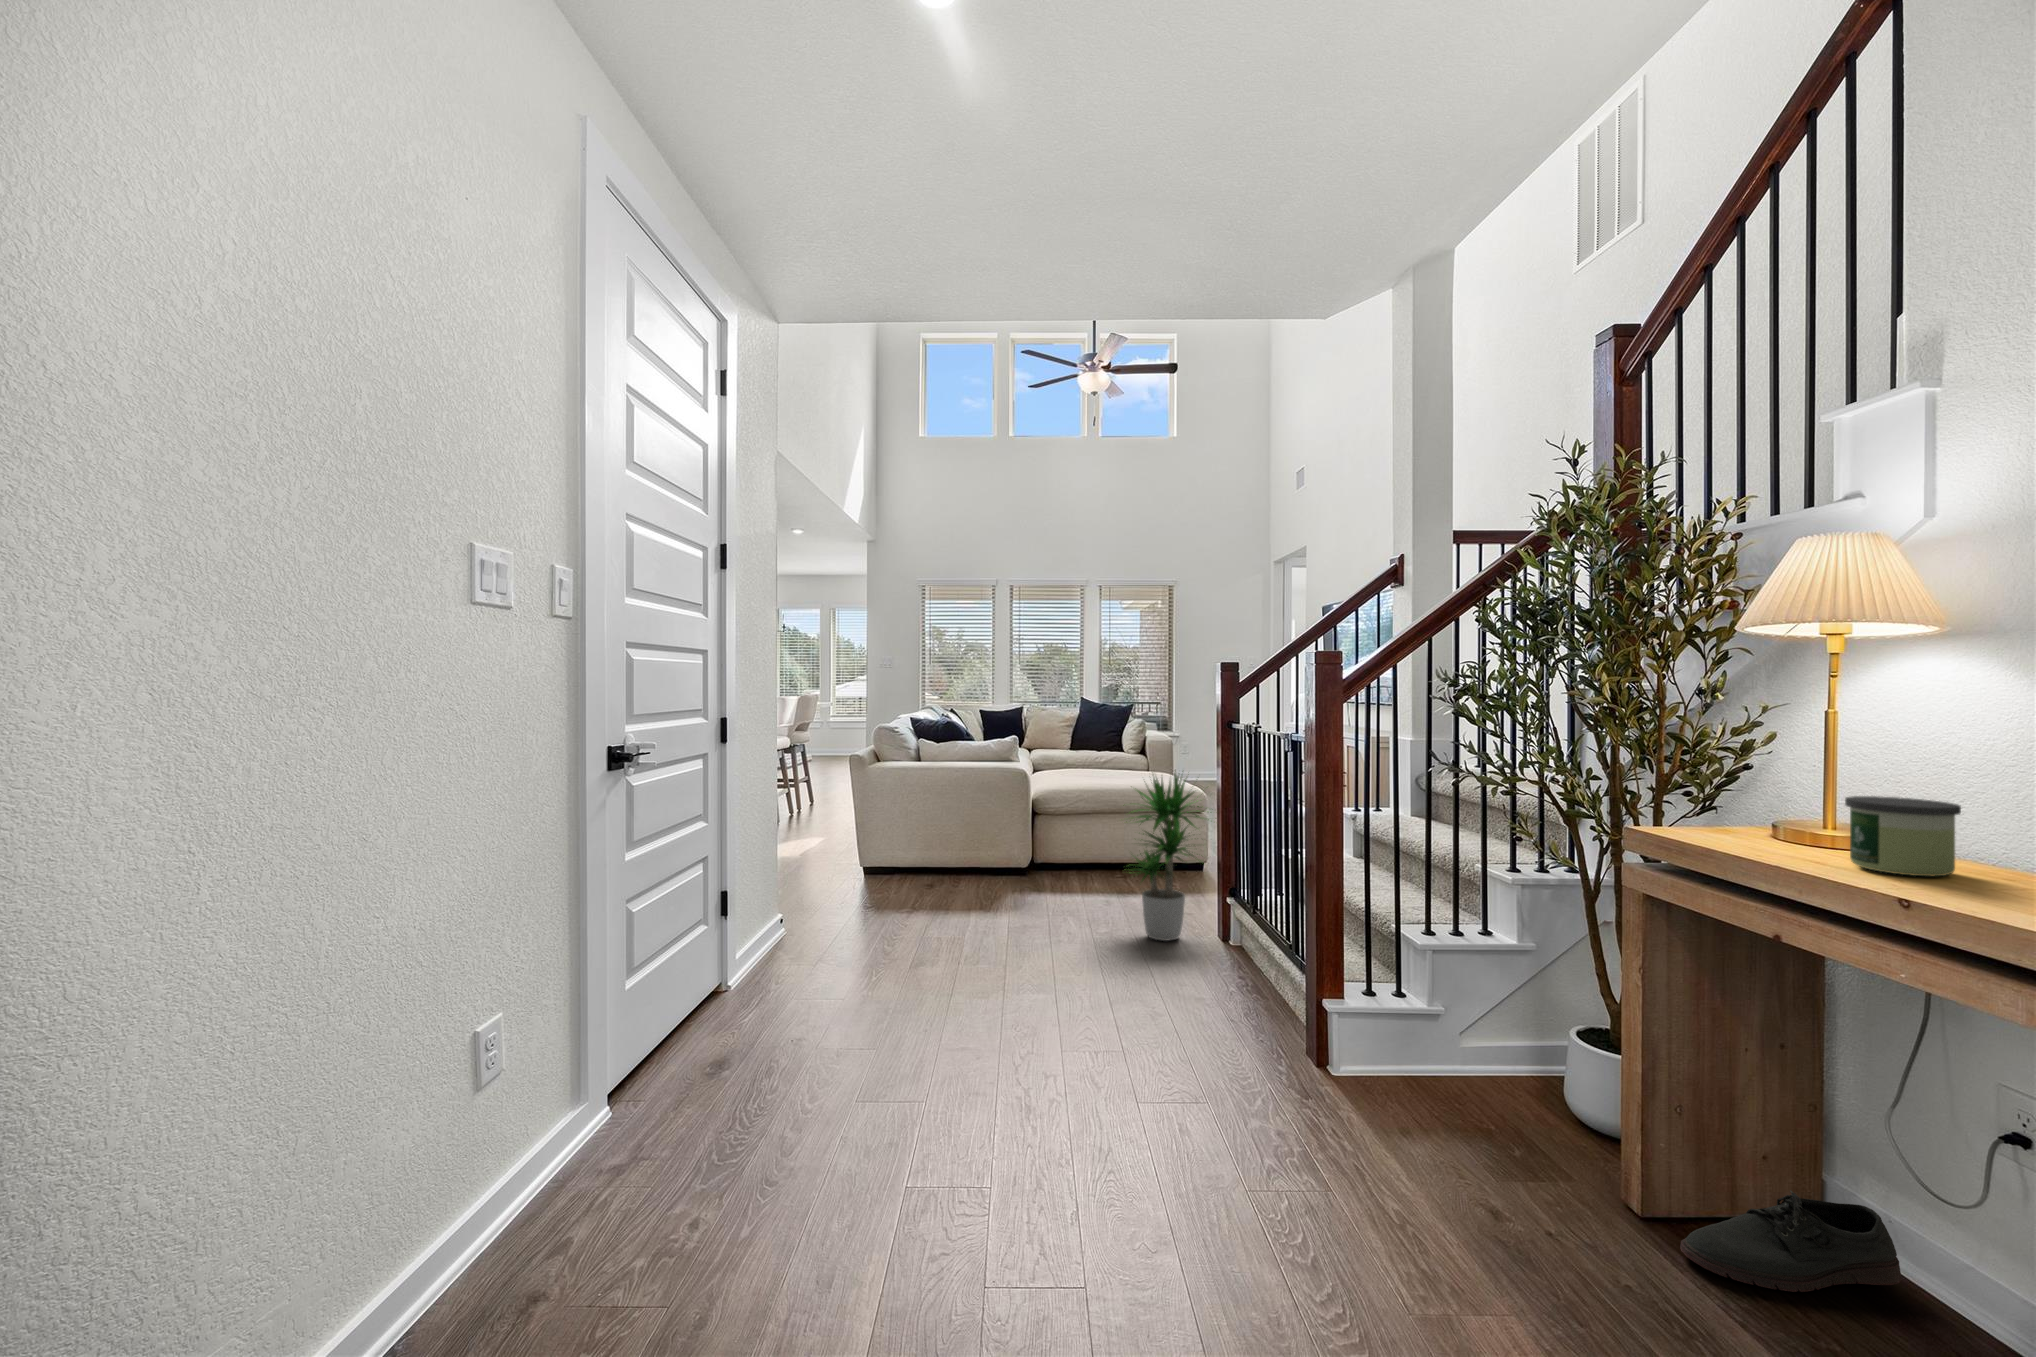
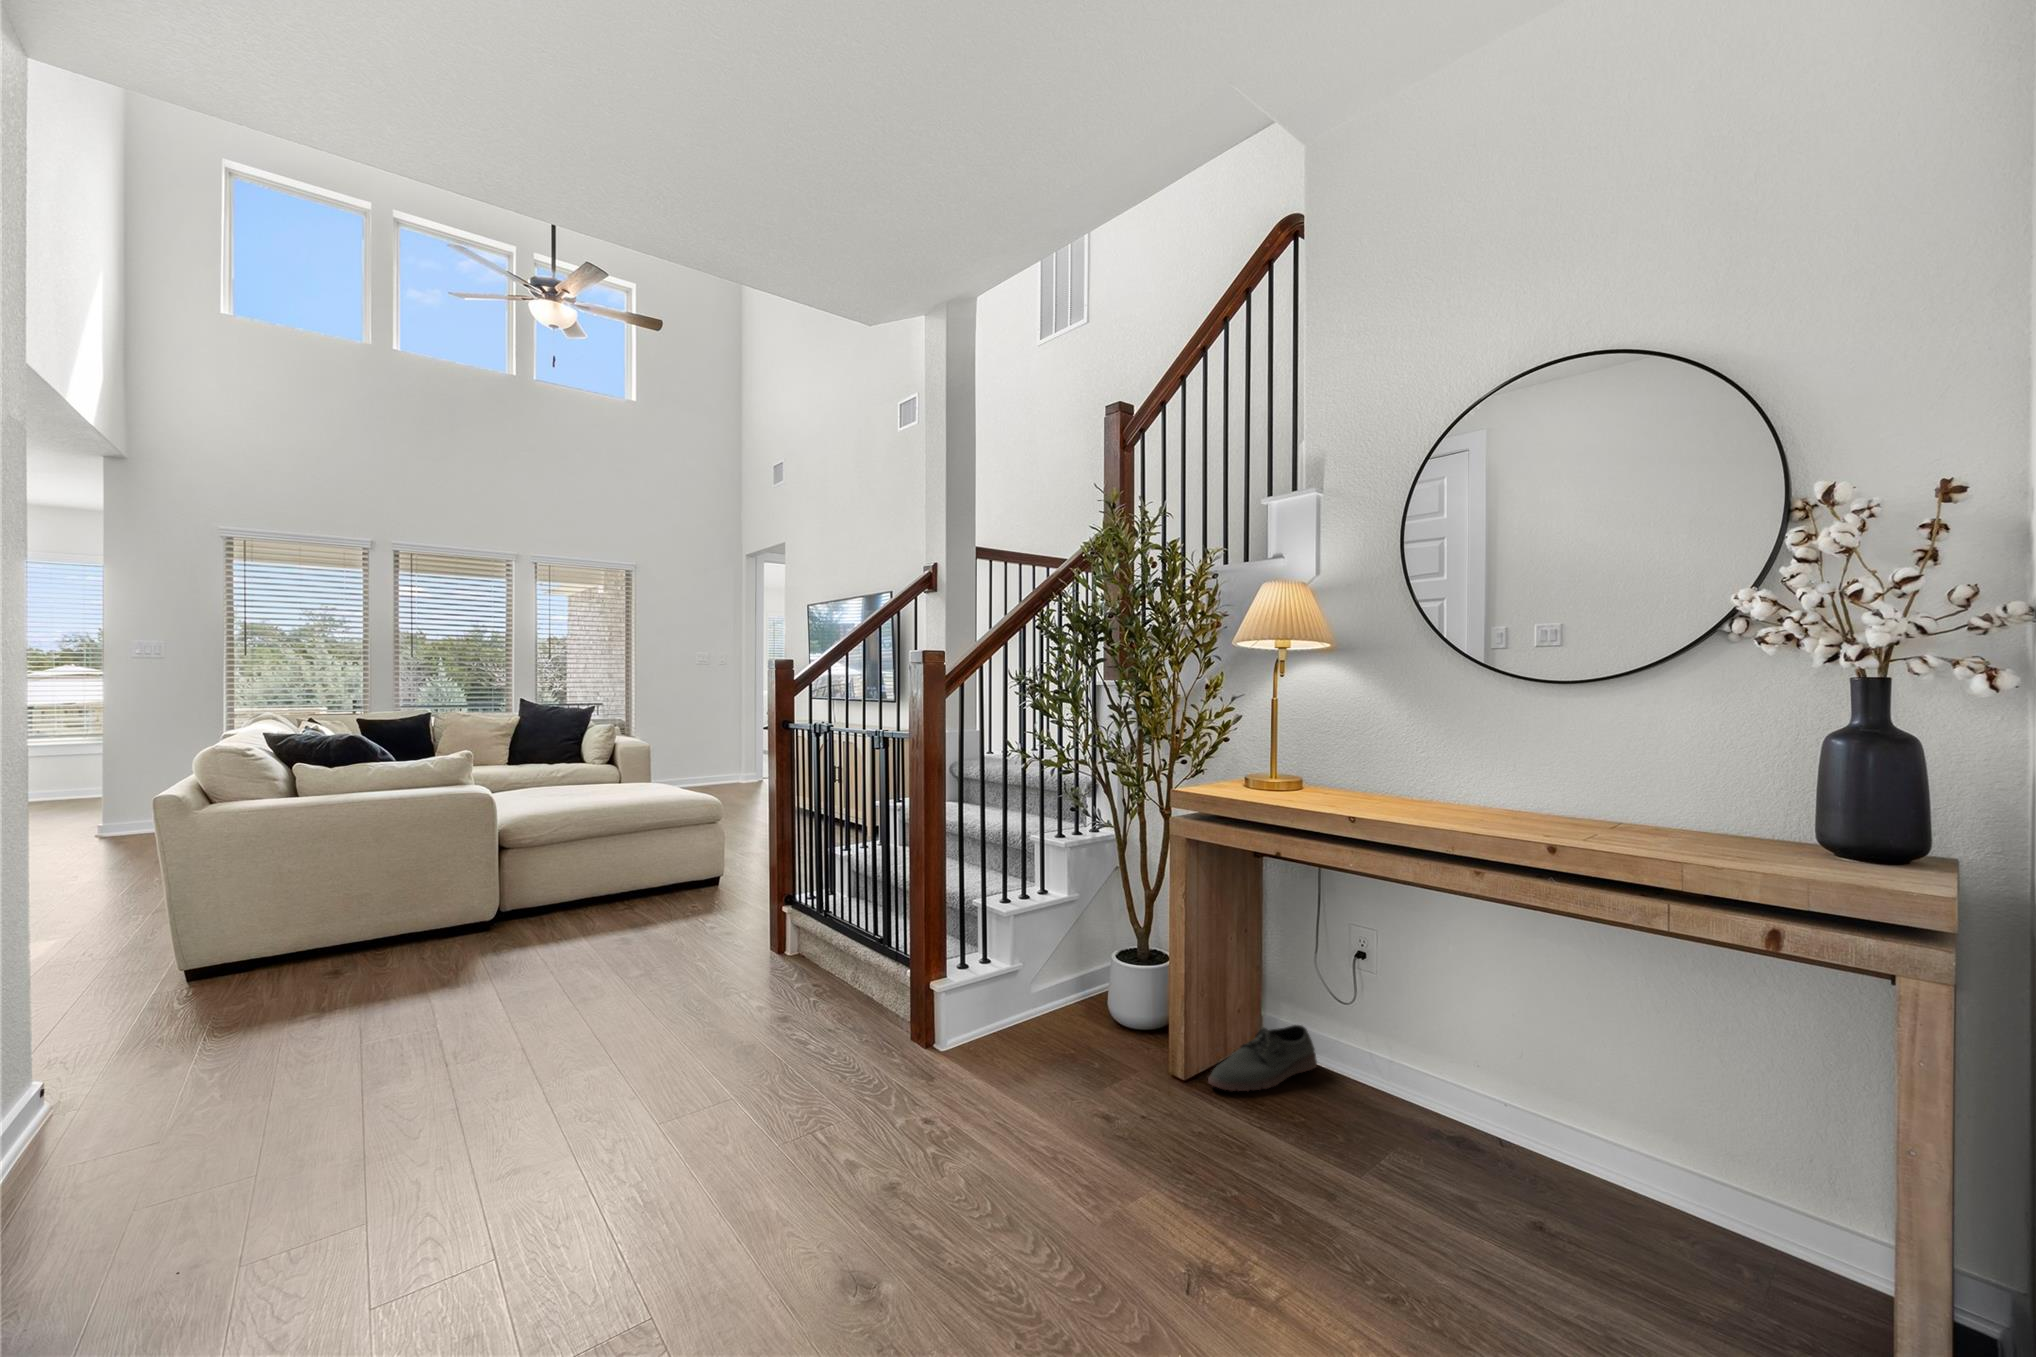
potted plant: present [1123,771,1209,940] -> none [661,778,772,962]
candle: present [1845,796,1961,876] -> none [1293,757,1347,805]

